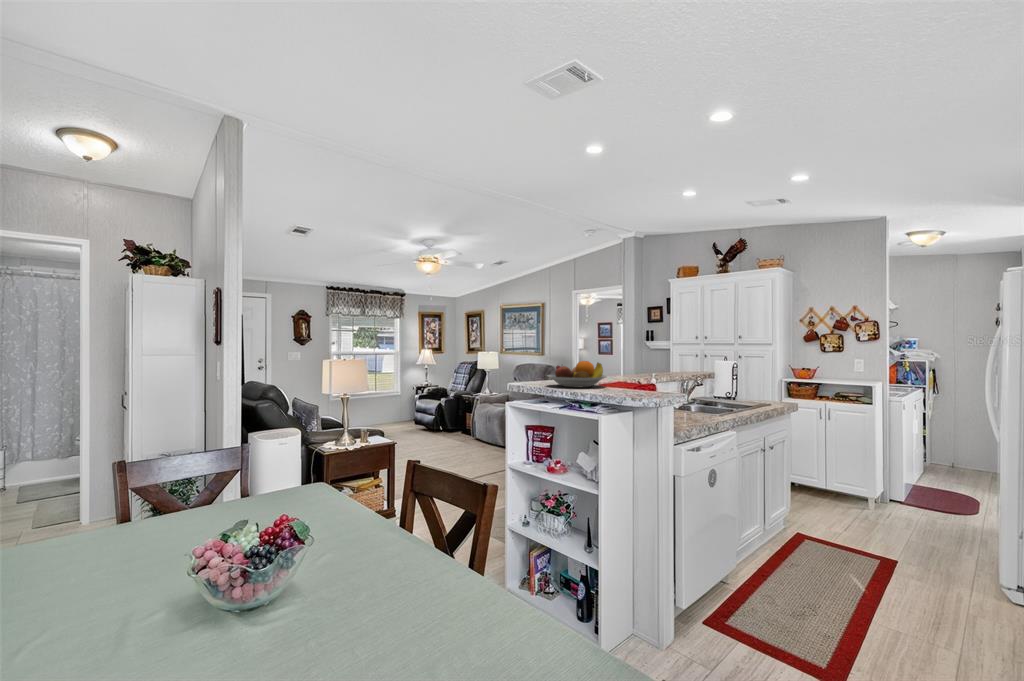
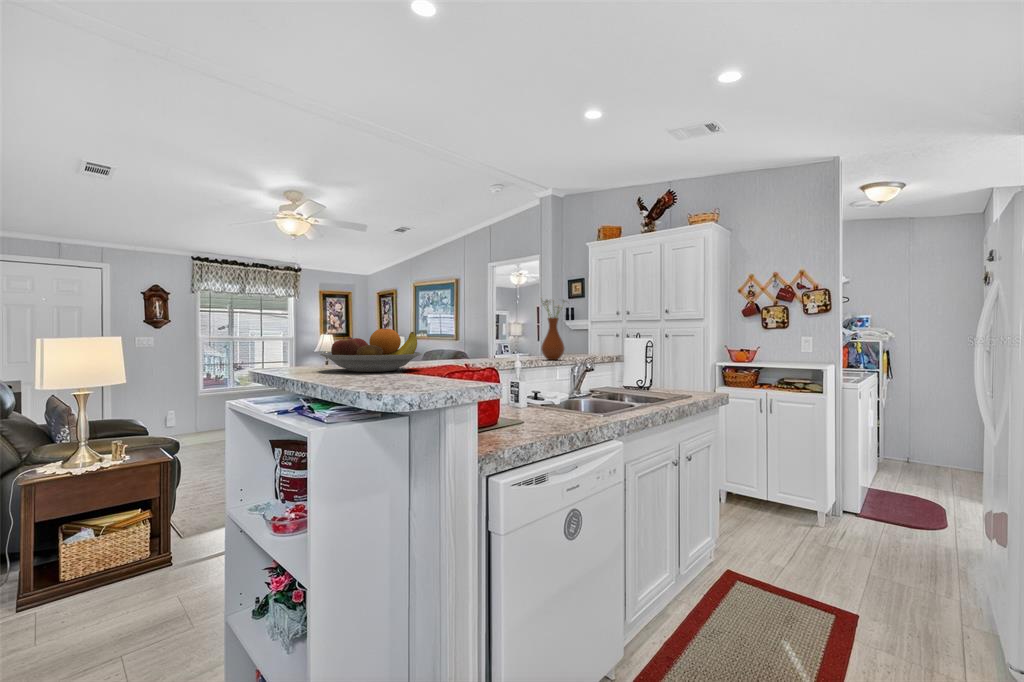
vase: none [653,332,677,378] -> present [540,297,567,360]

